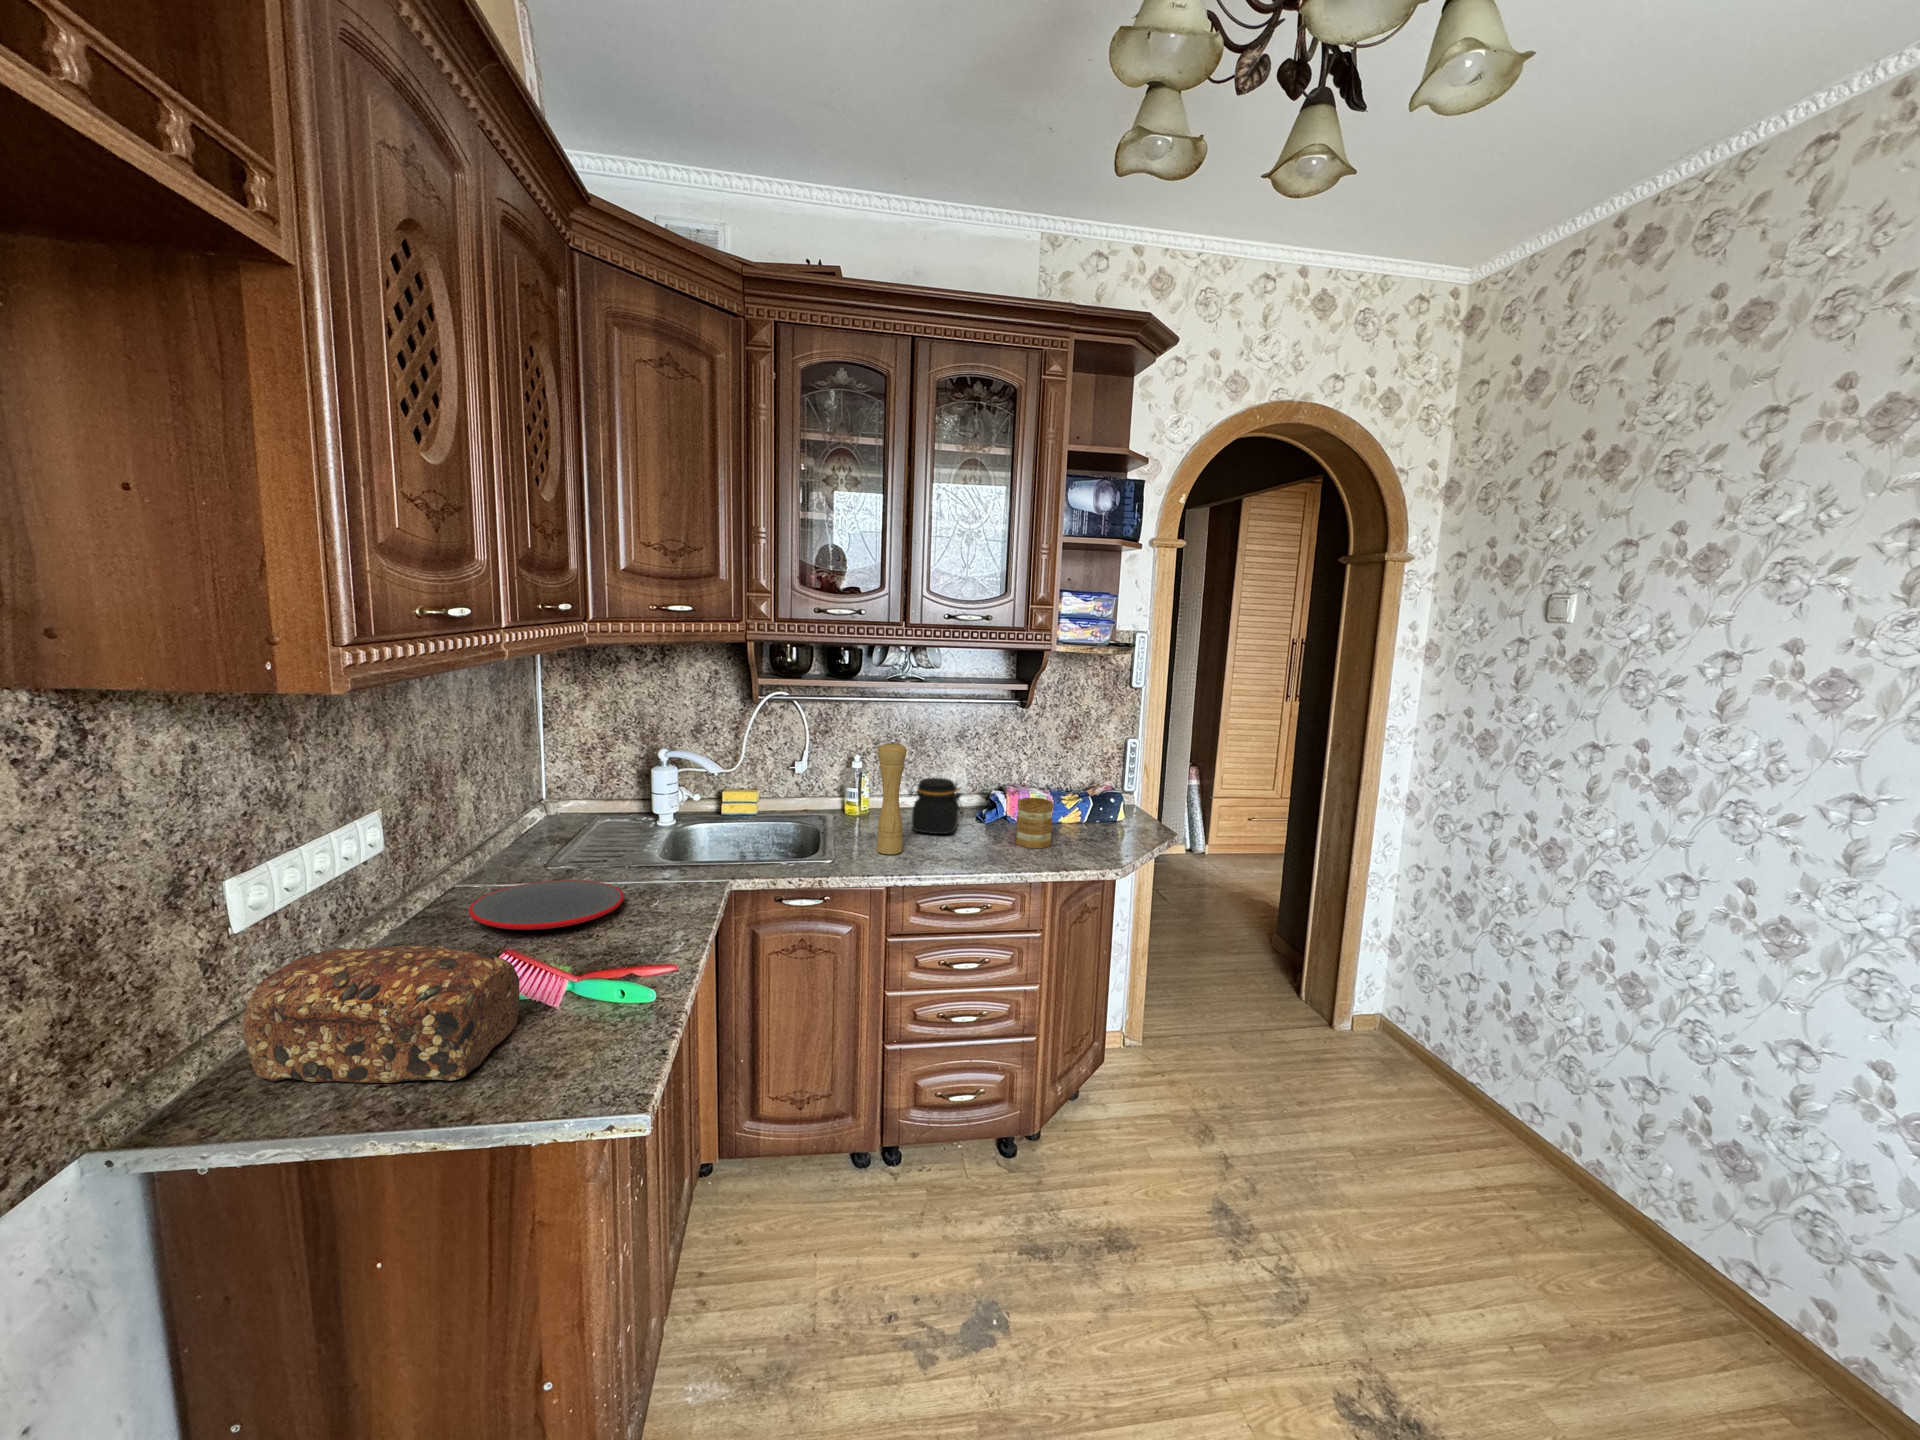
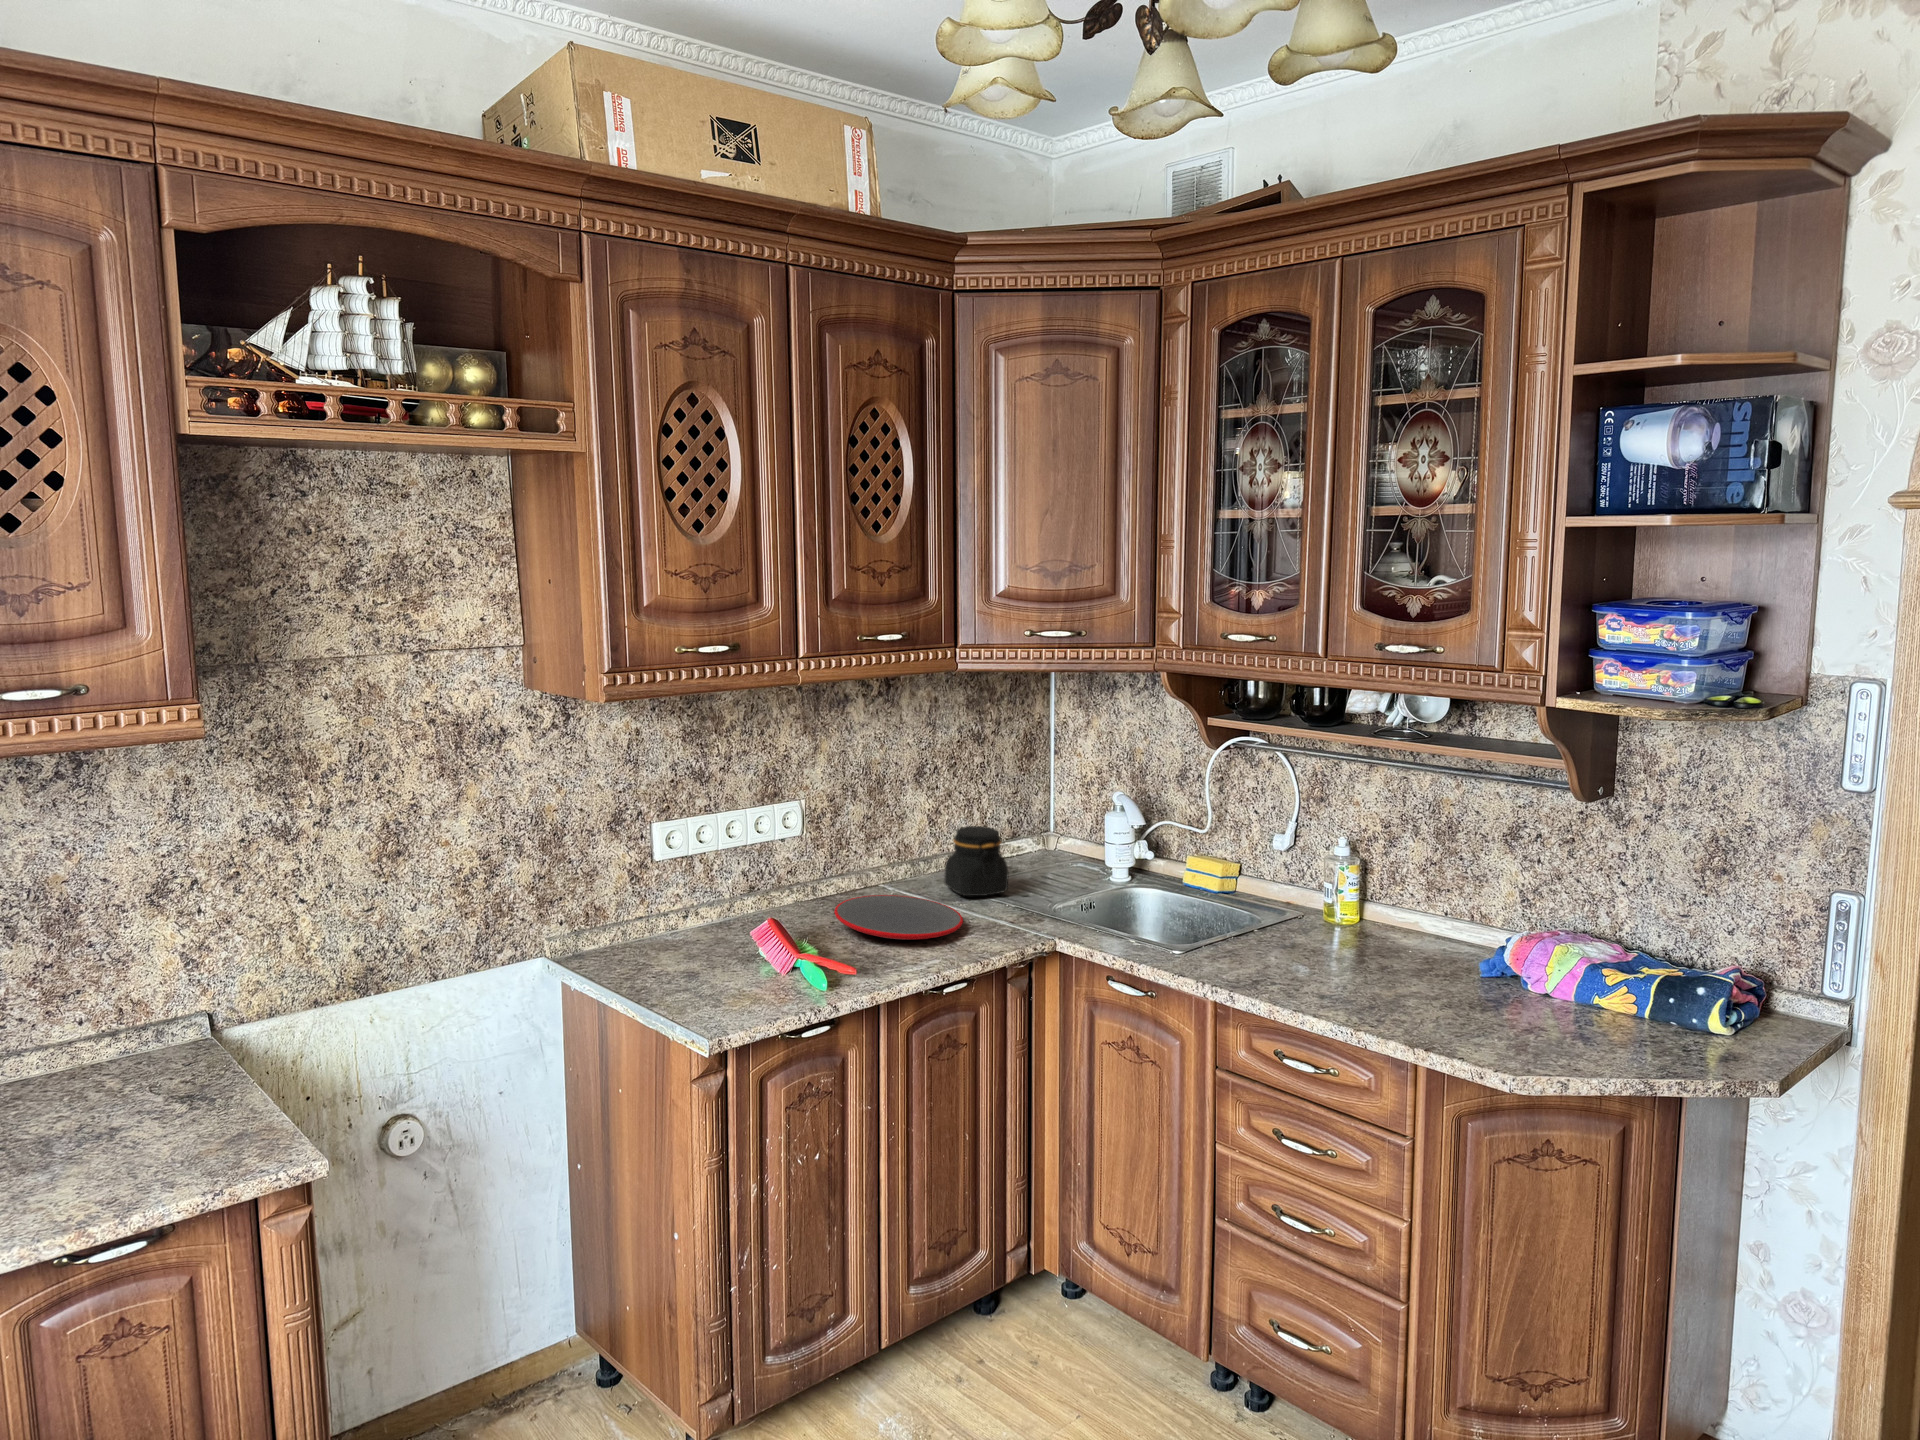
pepper mill: present [877,742,906,855] -> none [1270,835,1319,990]
jar: present [909,778,963,834] -> present [945,826,1009,896]
mug: present [1016,798,1053,848] -> none [1486,970,1581,1061]
bread loaf: present [242,946,520,1083] -> none [623,885,754,998]

